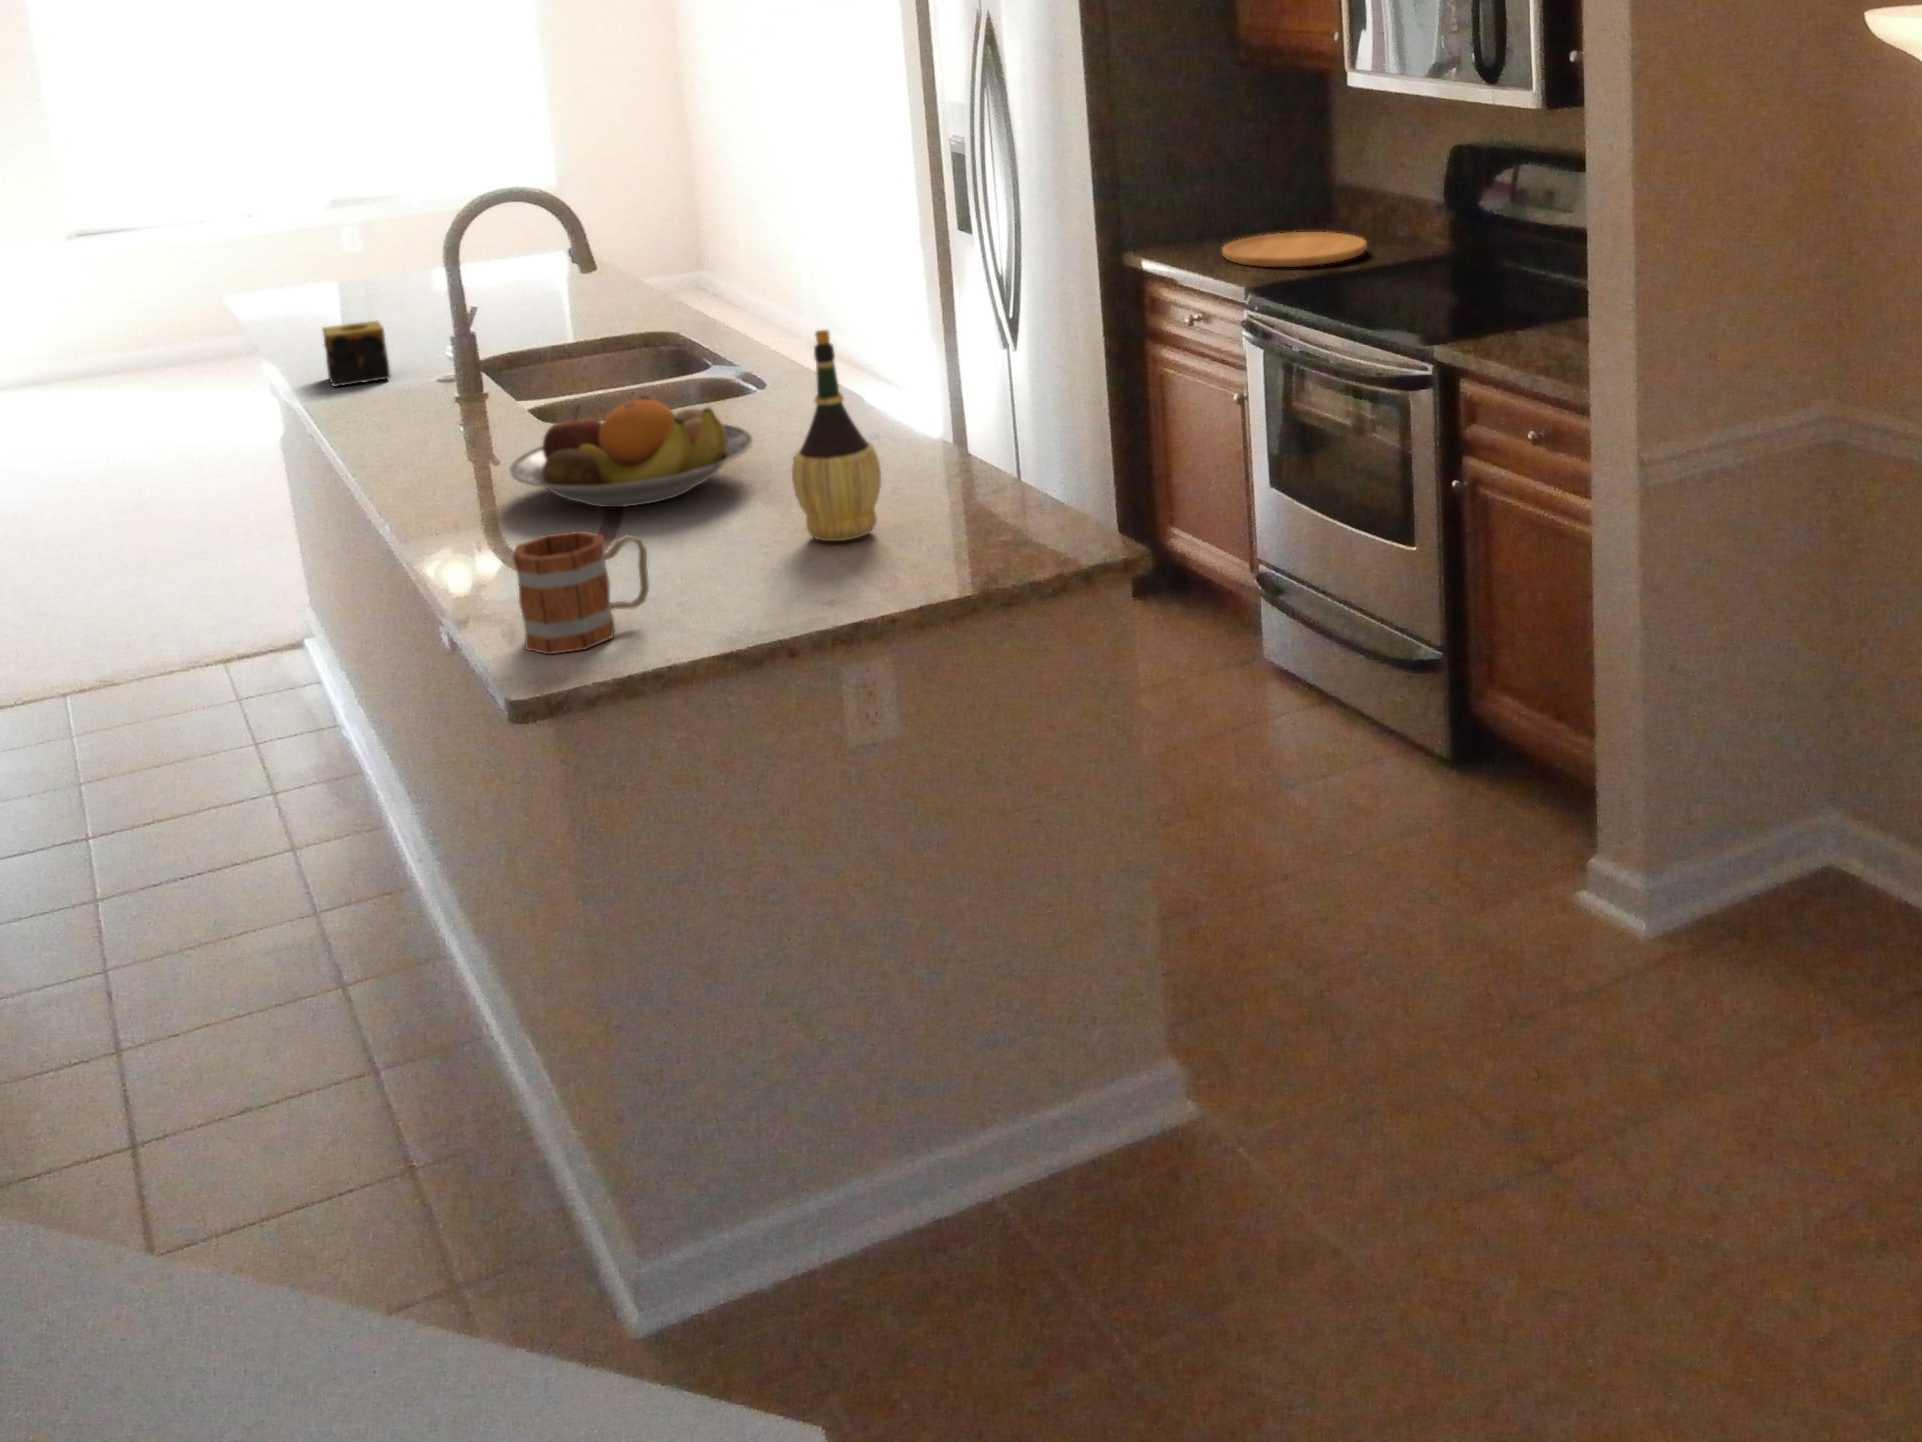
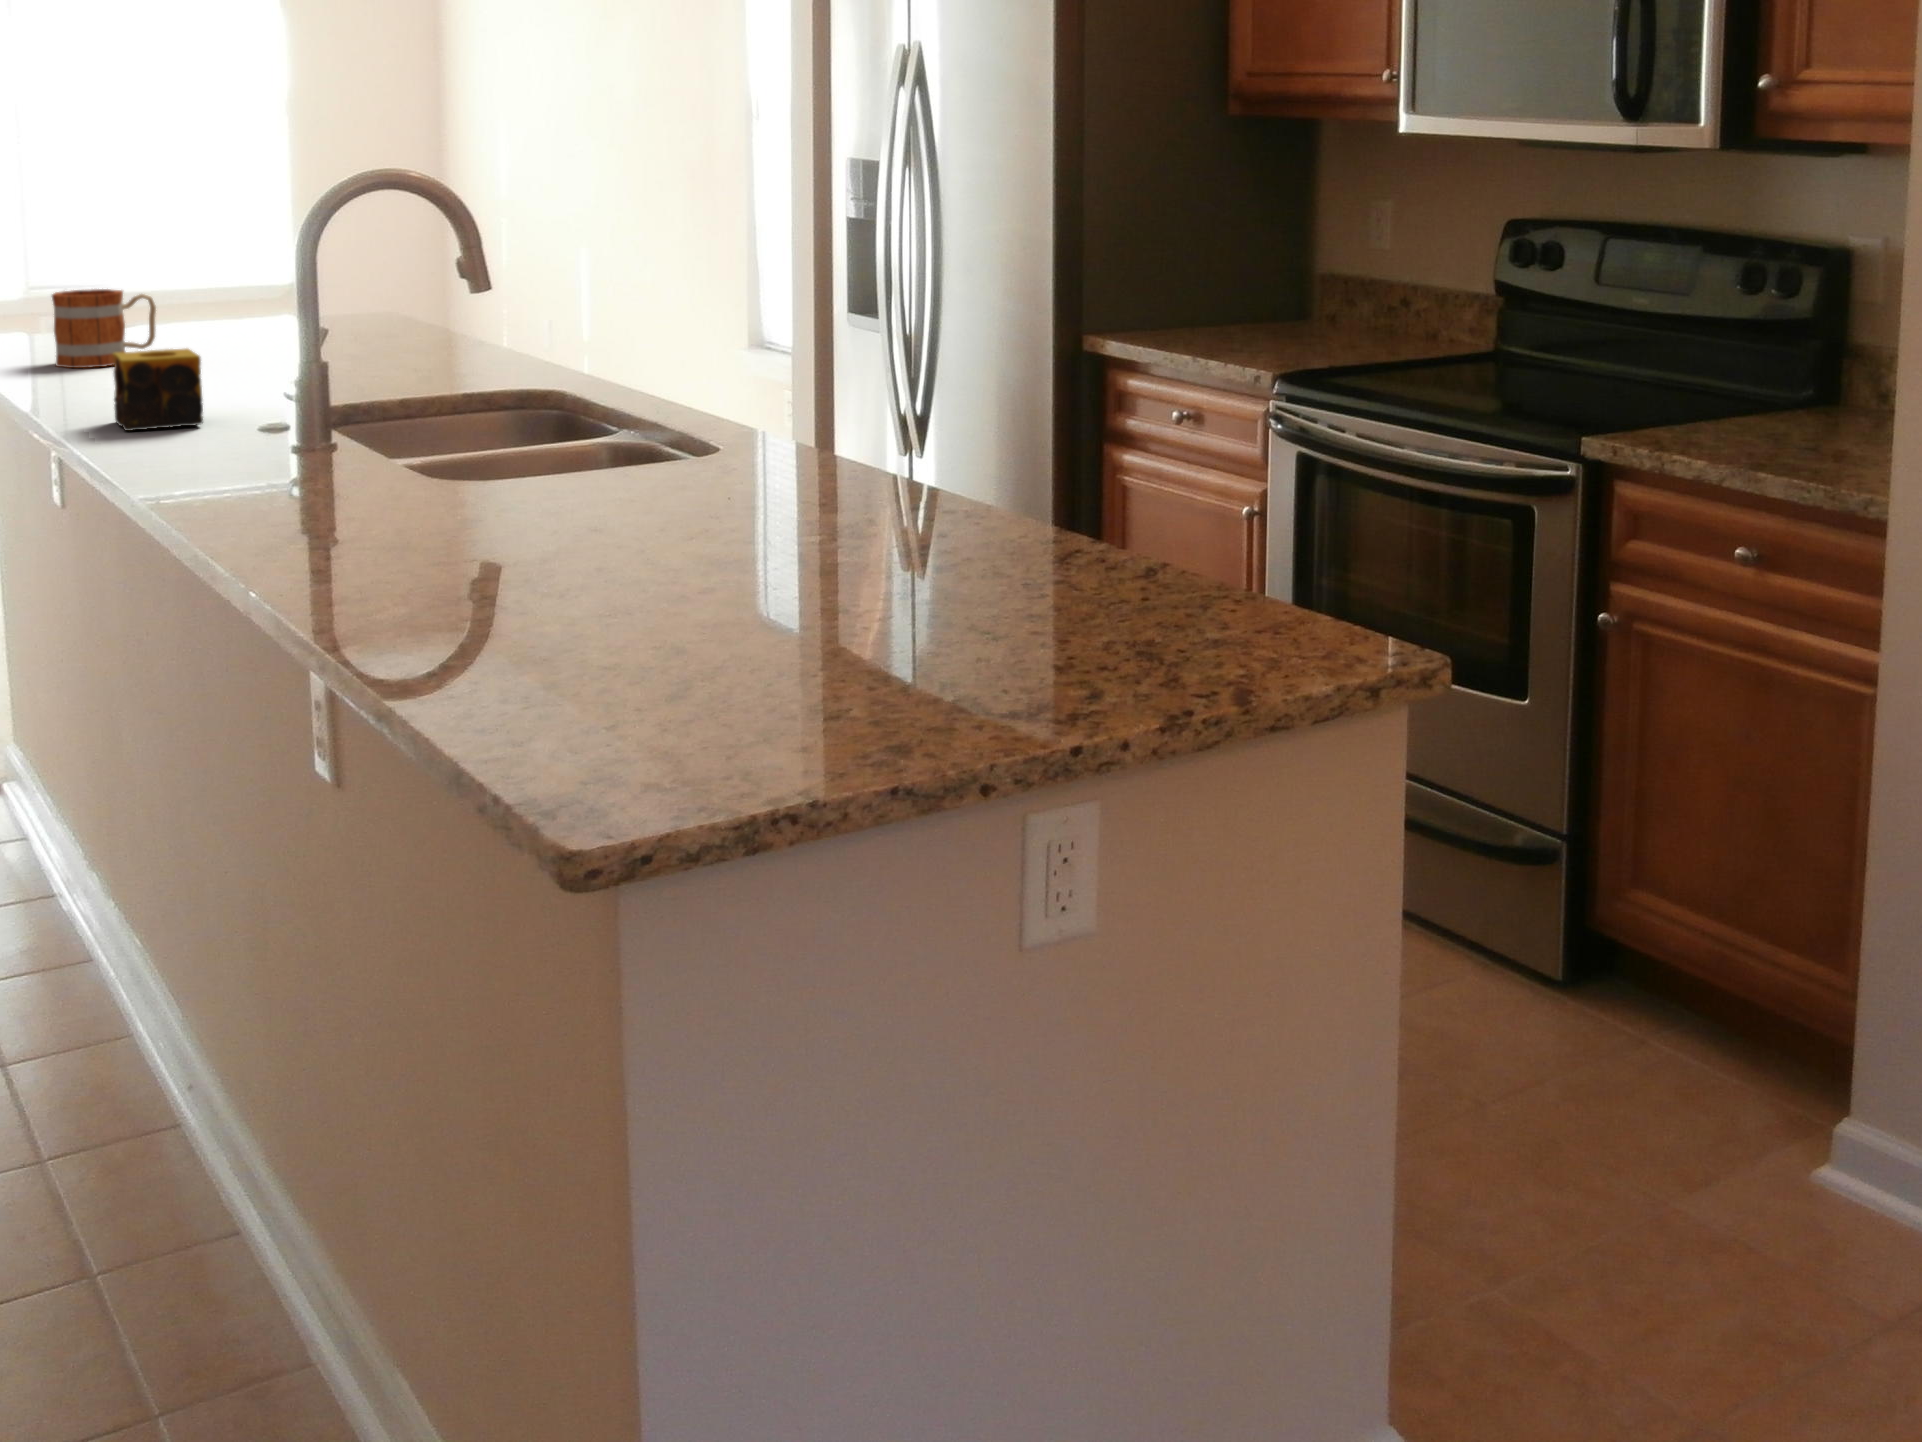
cutting board: present [1222,232,1367,267] -> none [1207,319,1381,352]
wine bottle: present [792,330,881,541] -> none [903,319,1029,635]
fruit bowl: present [510,396,753,507] -> none [444,429,789,583]
mug: present [513,531,649,654] -> present [52,289,156,368]

